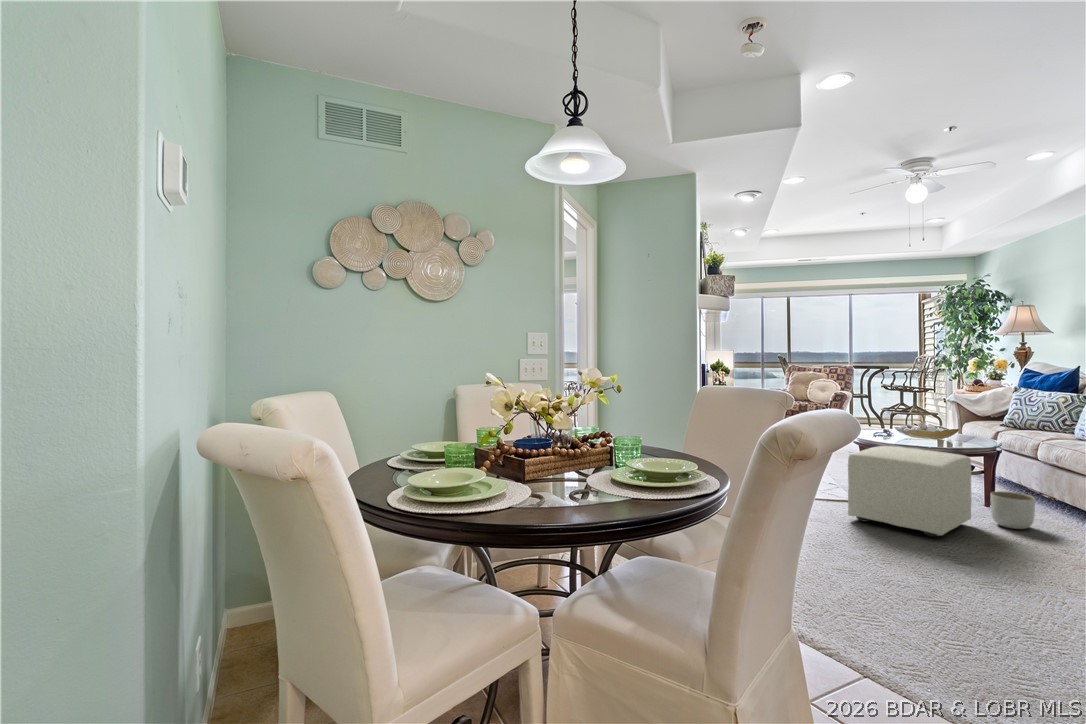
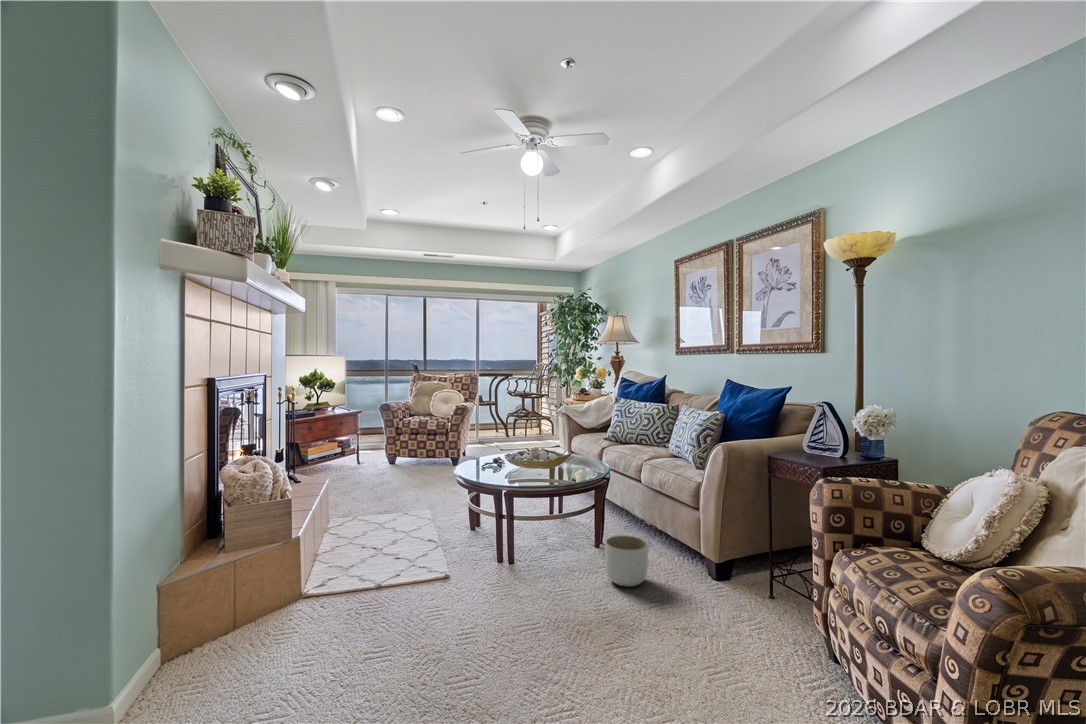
ottoman: present [848,446,971,537] -> none [435,491,586,637]

